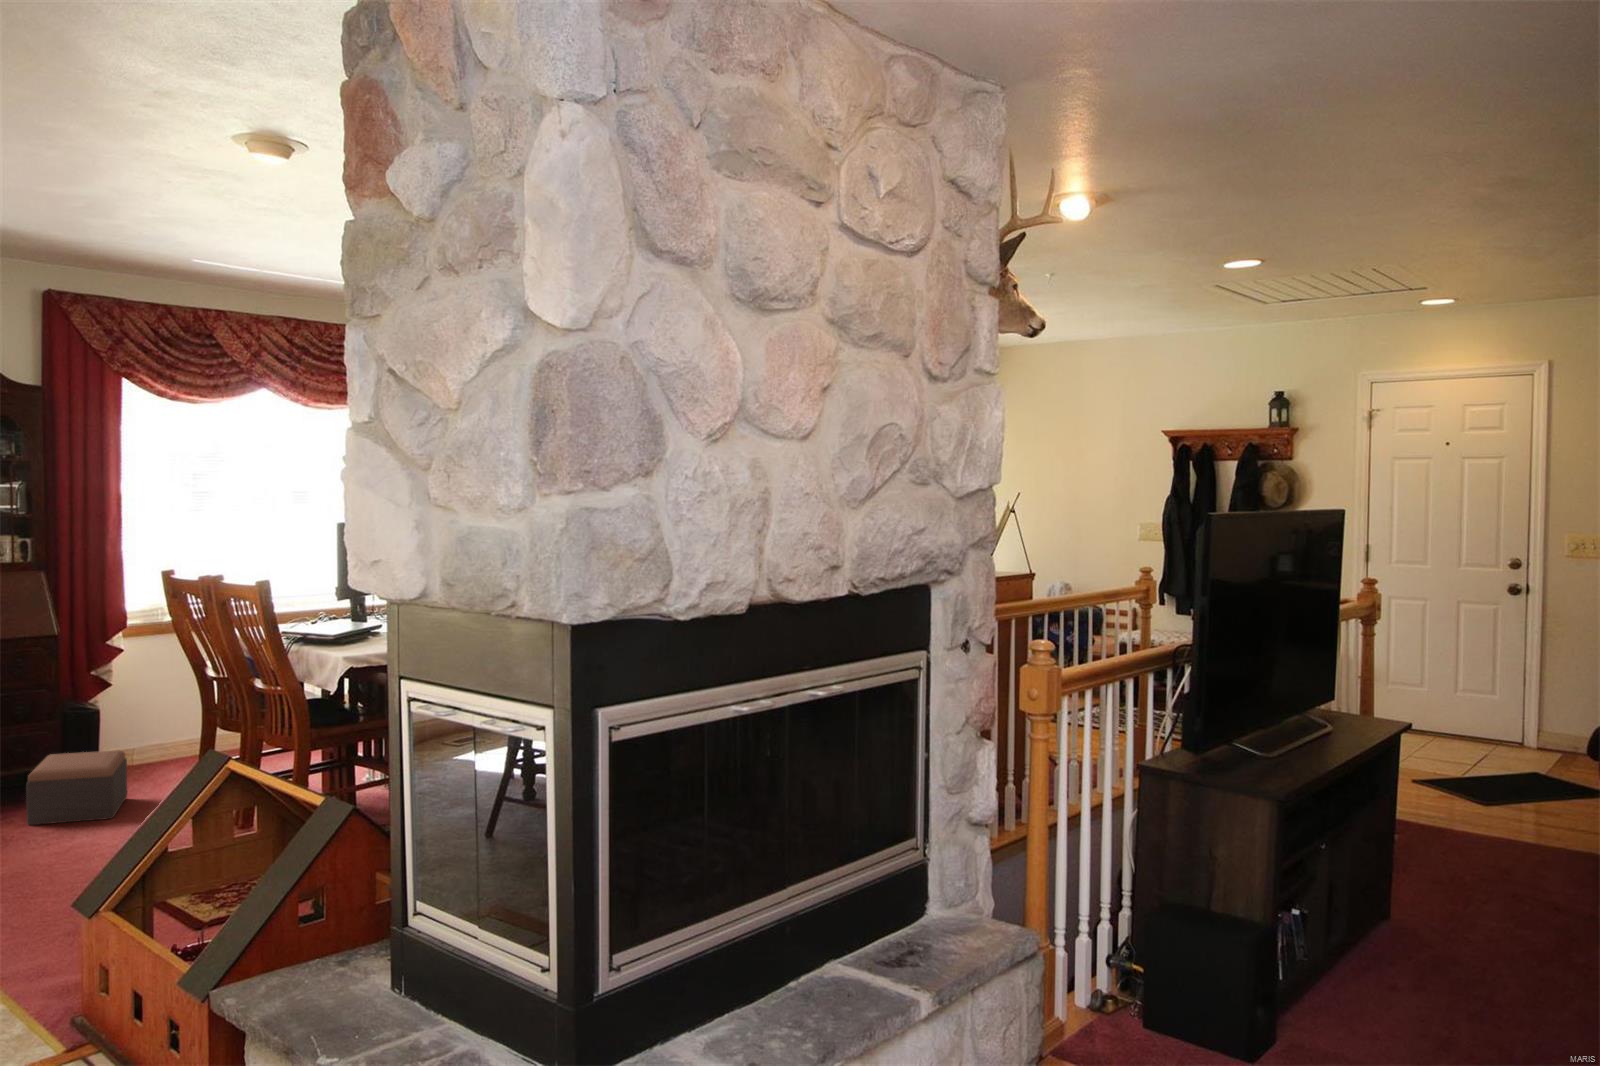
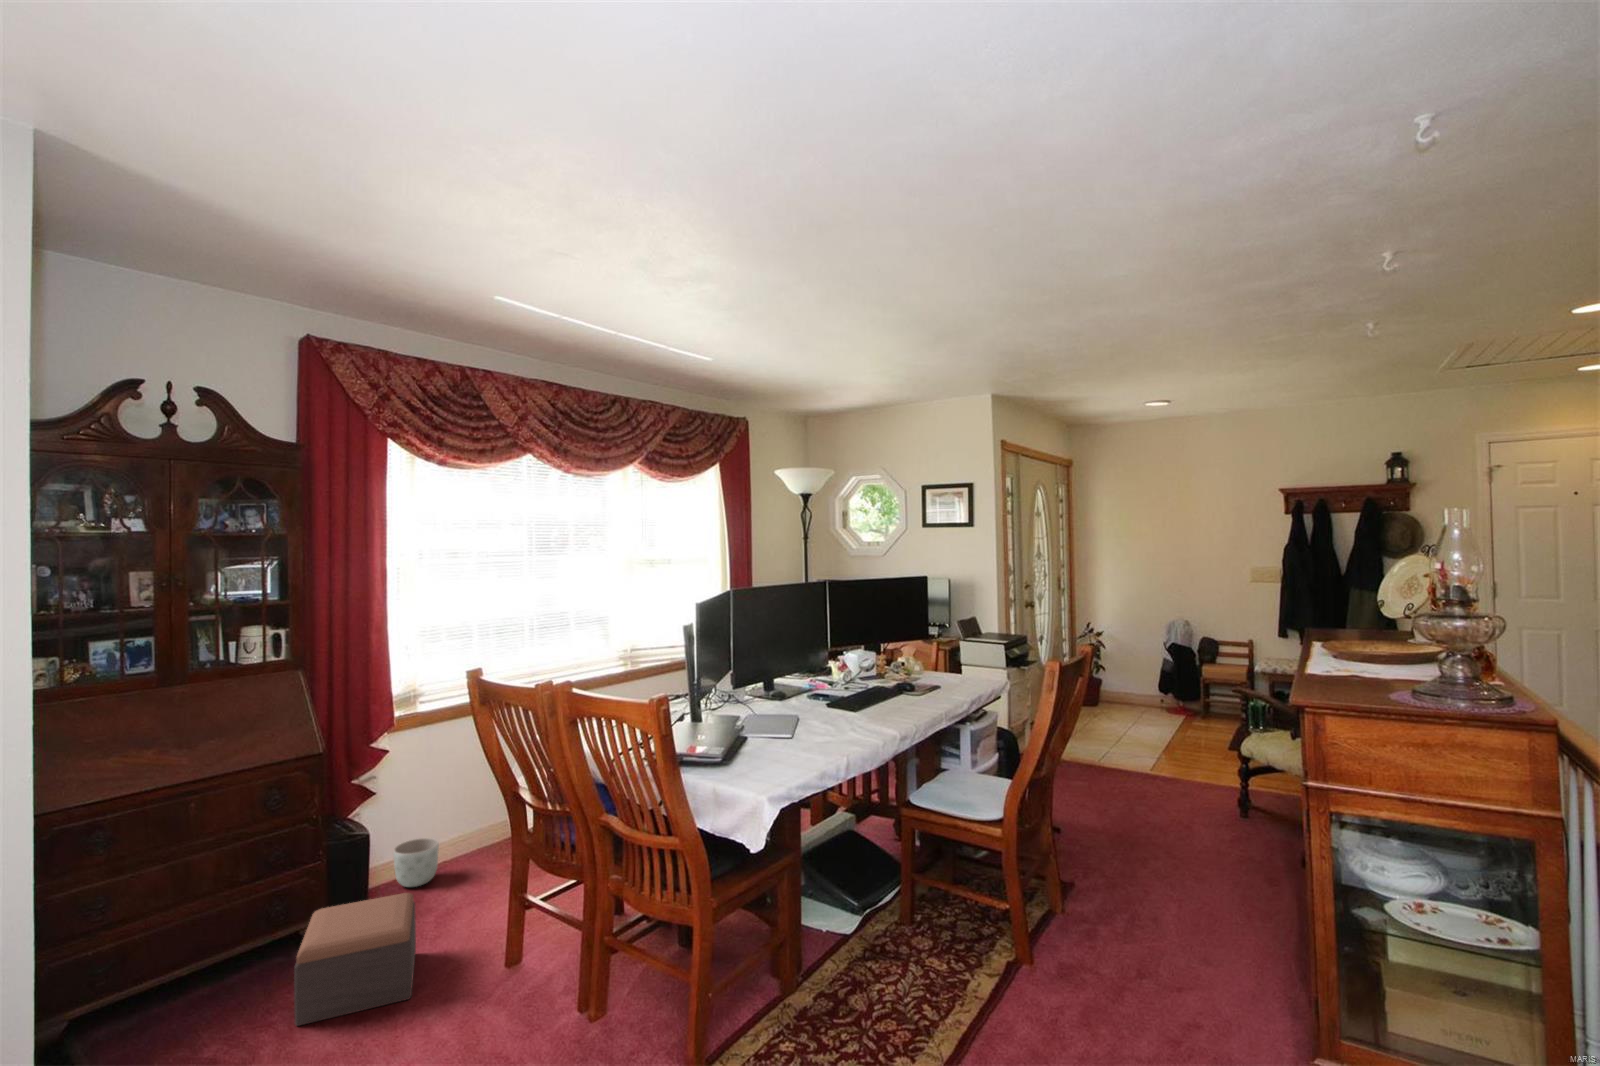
planter: none [126,727,167,764] -> present [393,838,439,887]

